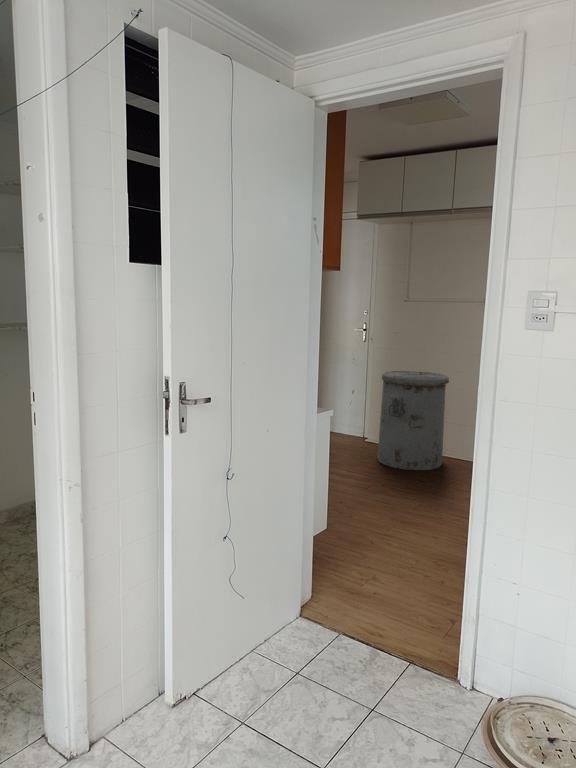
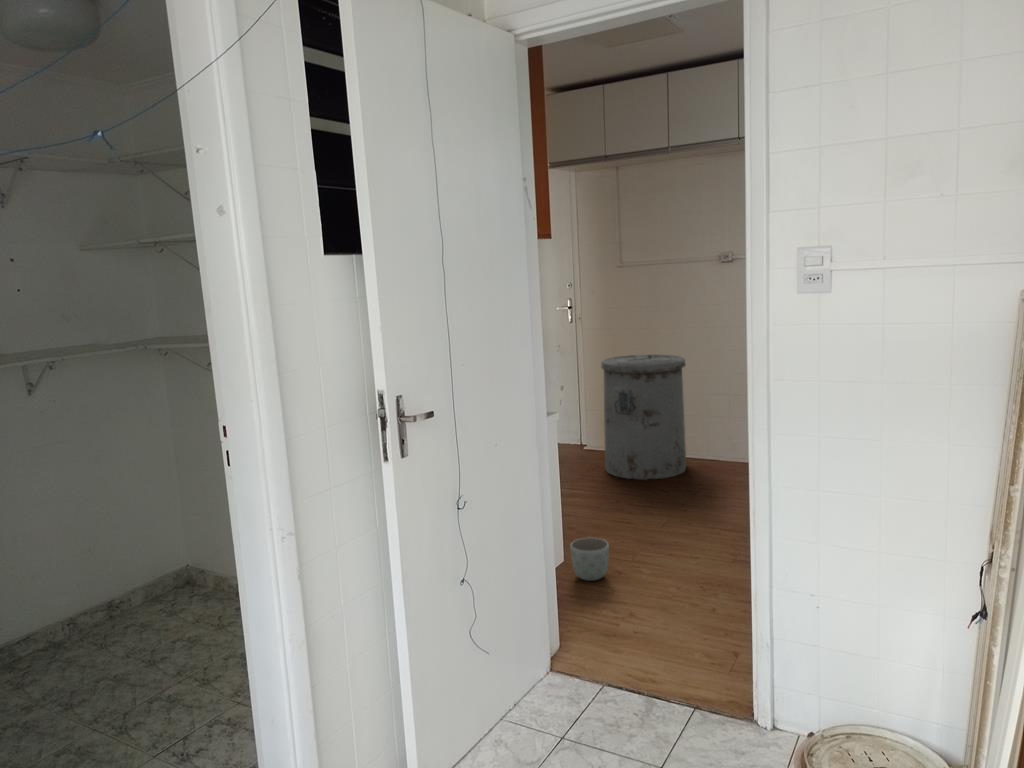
planter: none [334,512,365,546] -> present [570,538,609,581]

